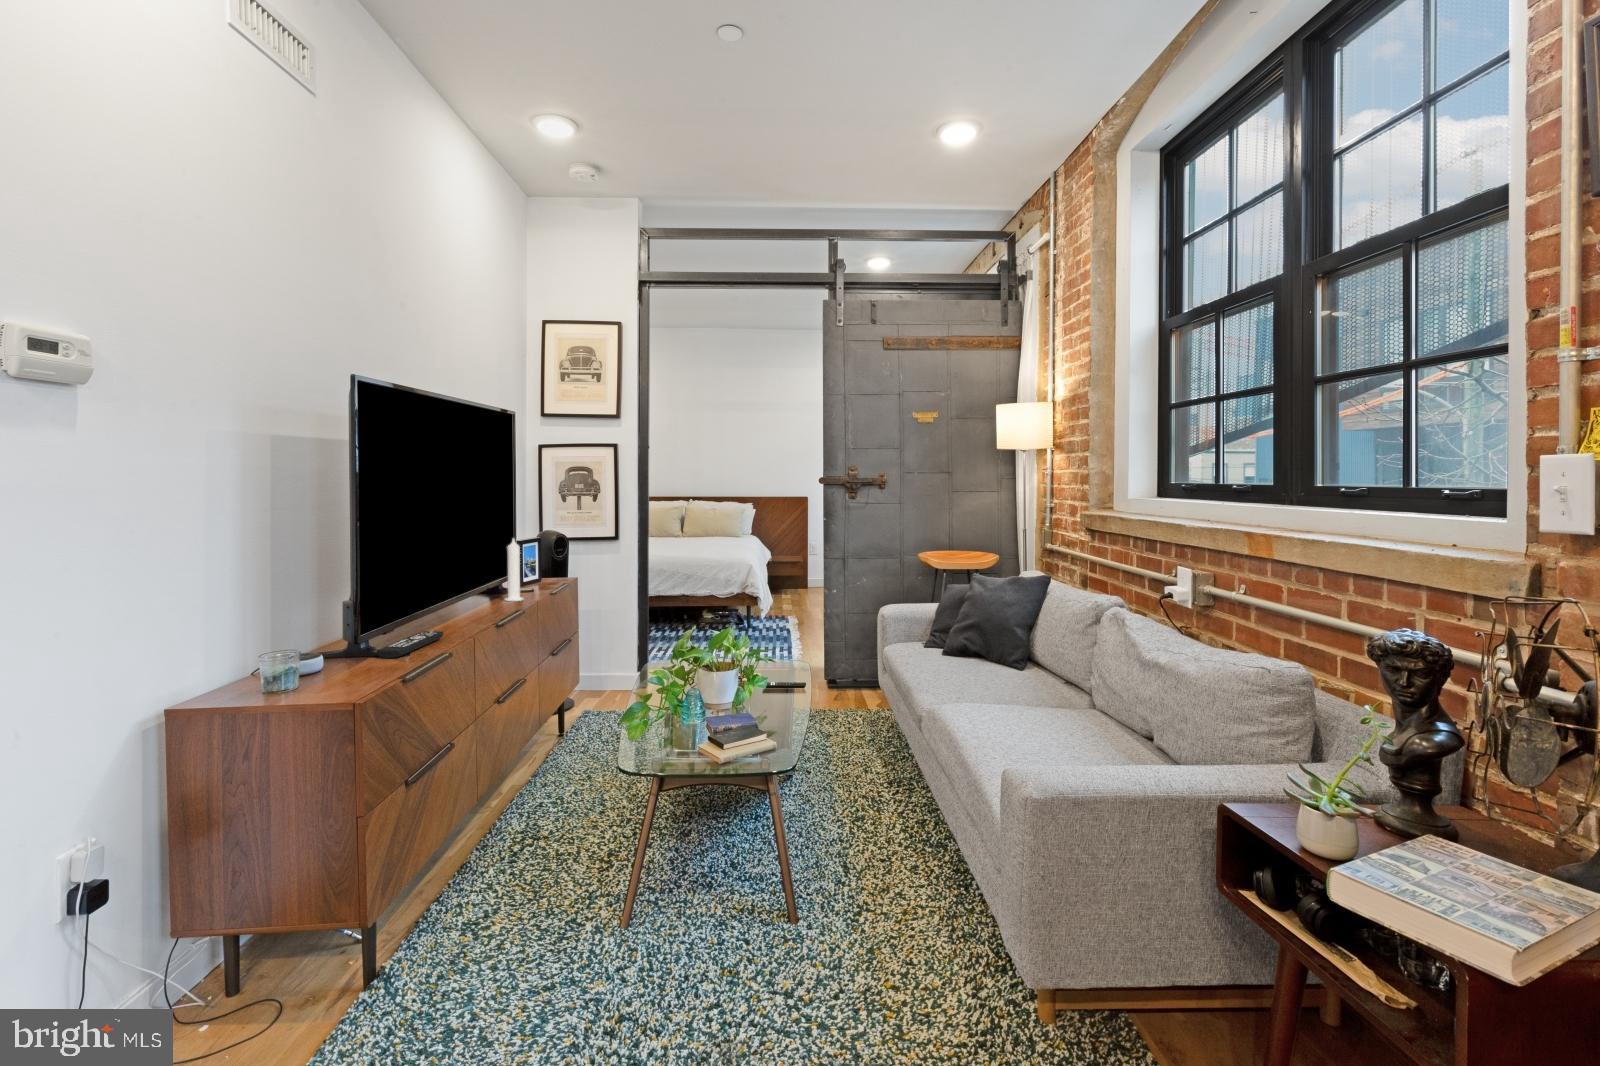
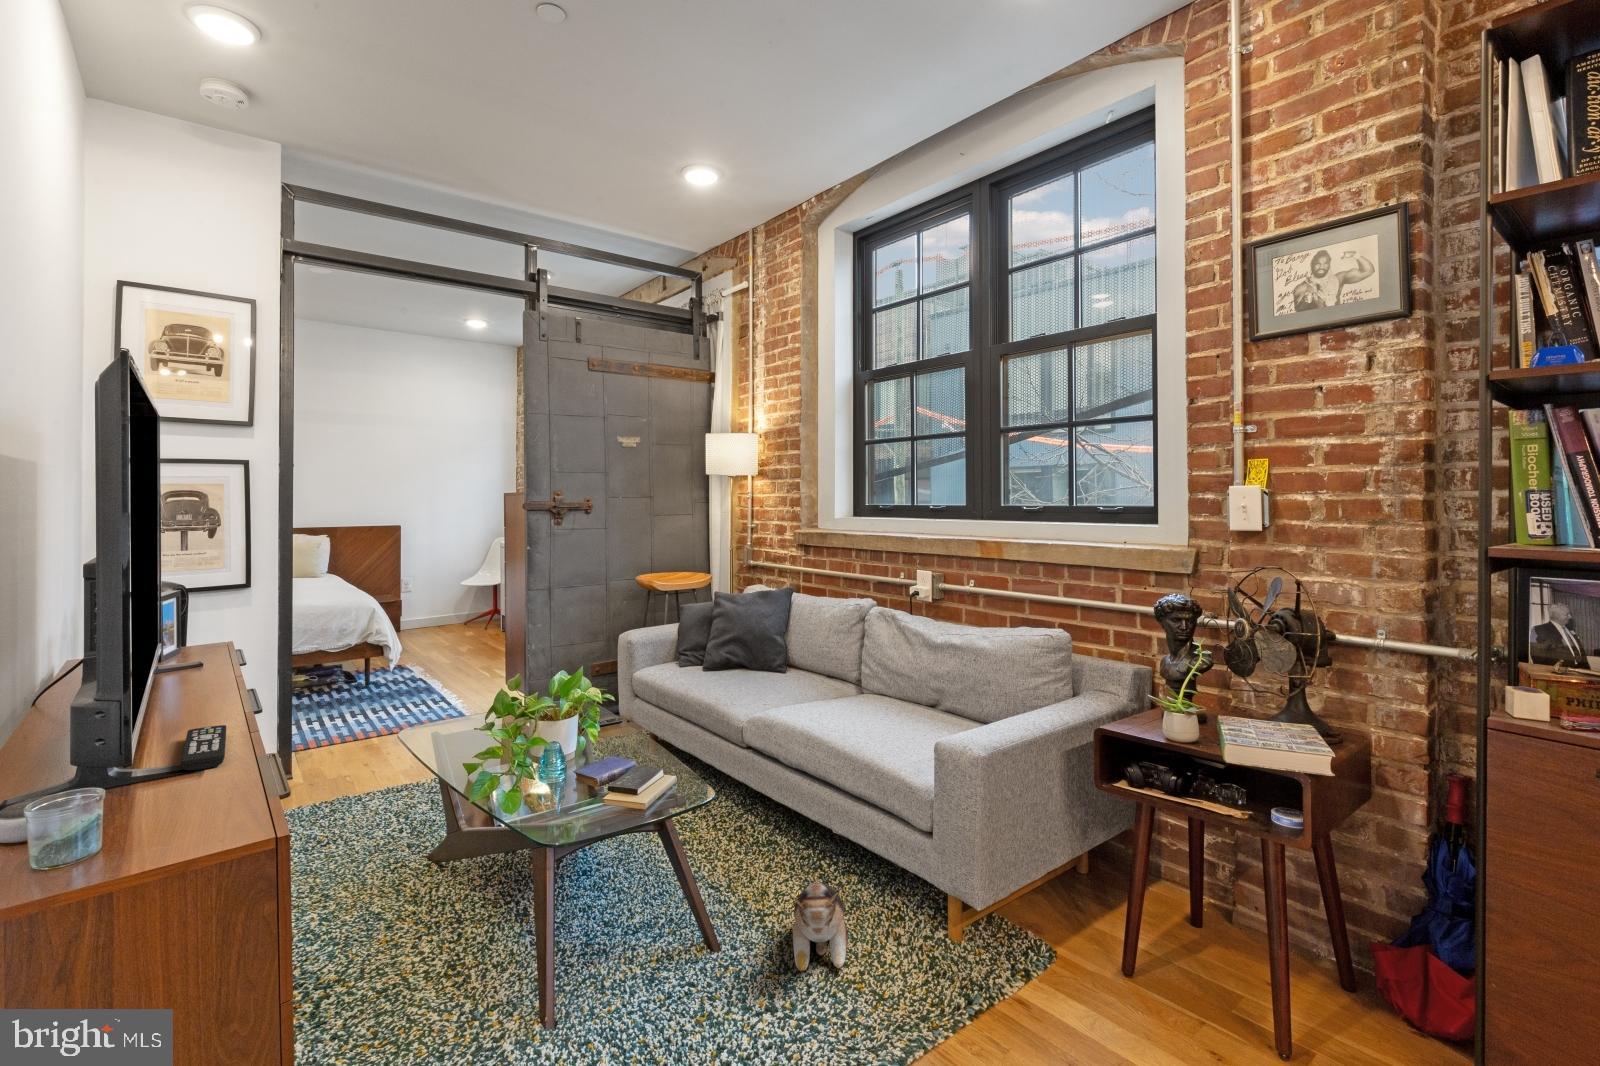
candle: present [505,539,523,602] -> none [183,591,215,681]
plush toy: none [824,884,931,987] -> present [793,881,849,971]

